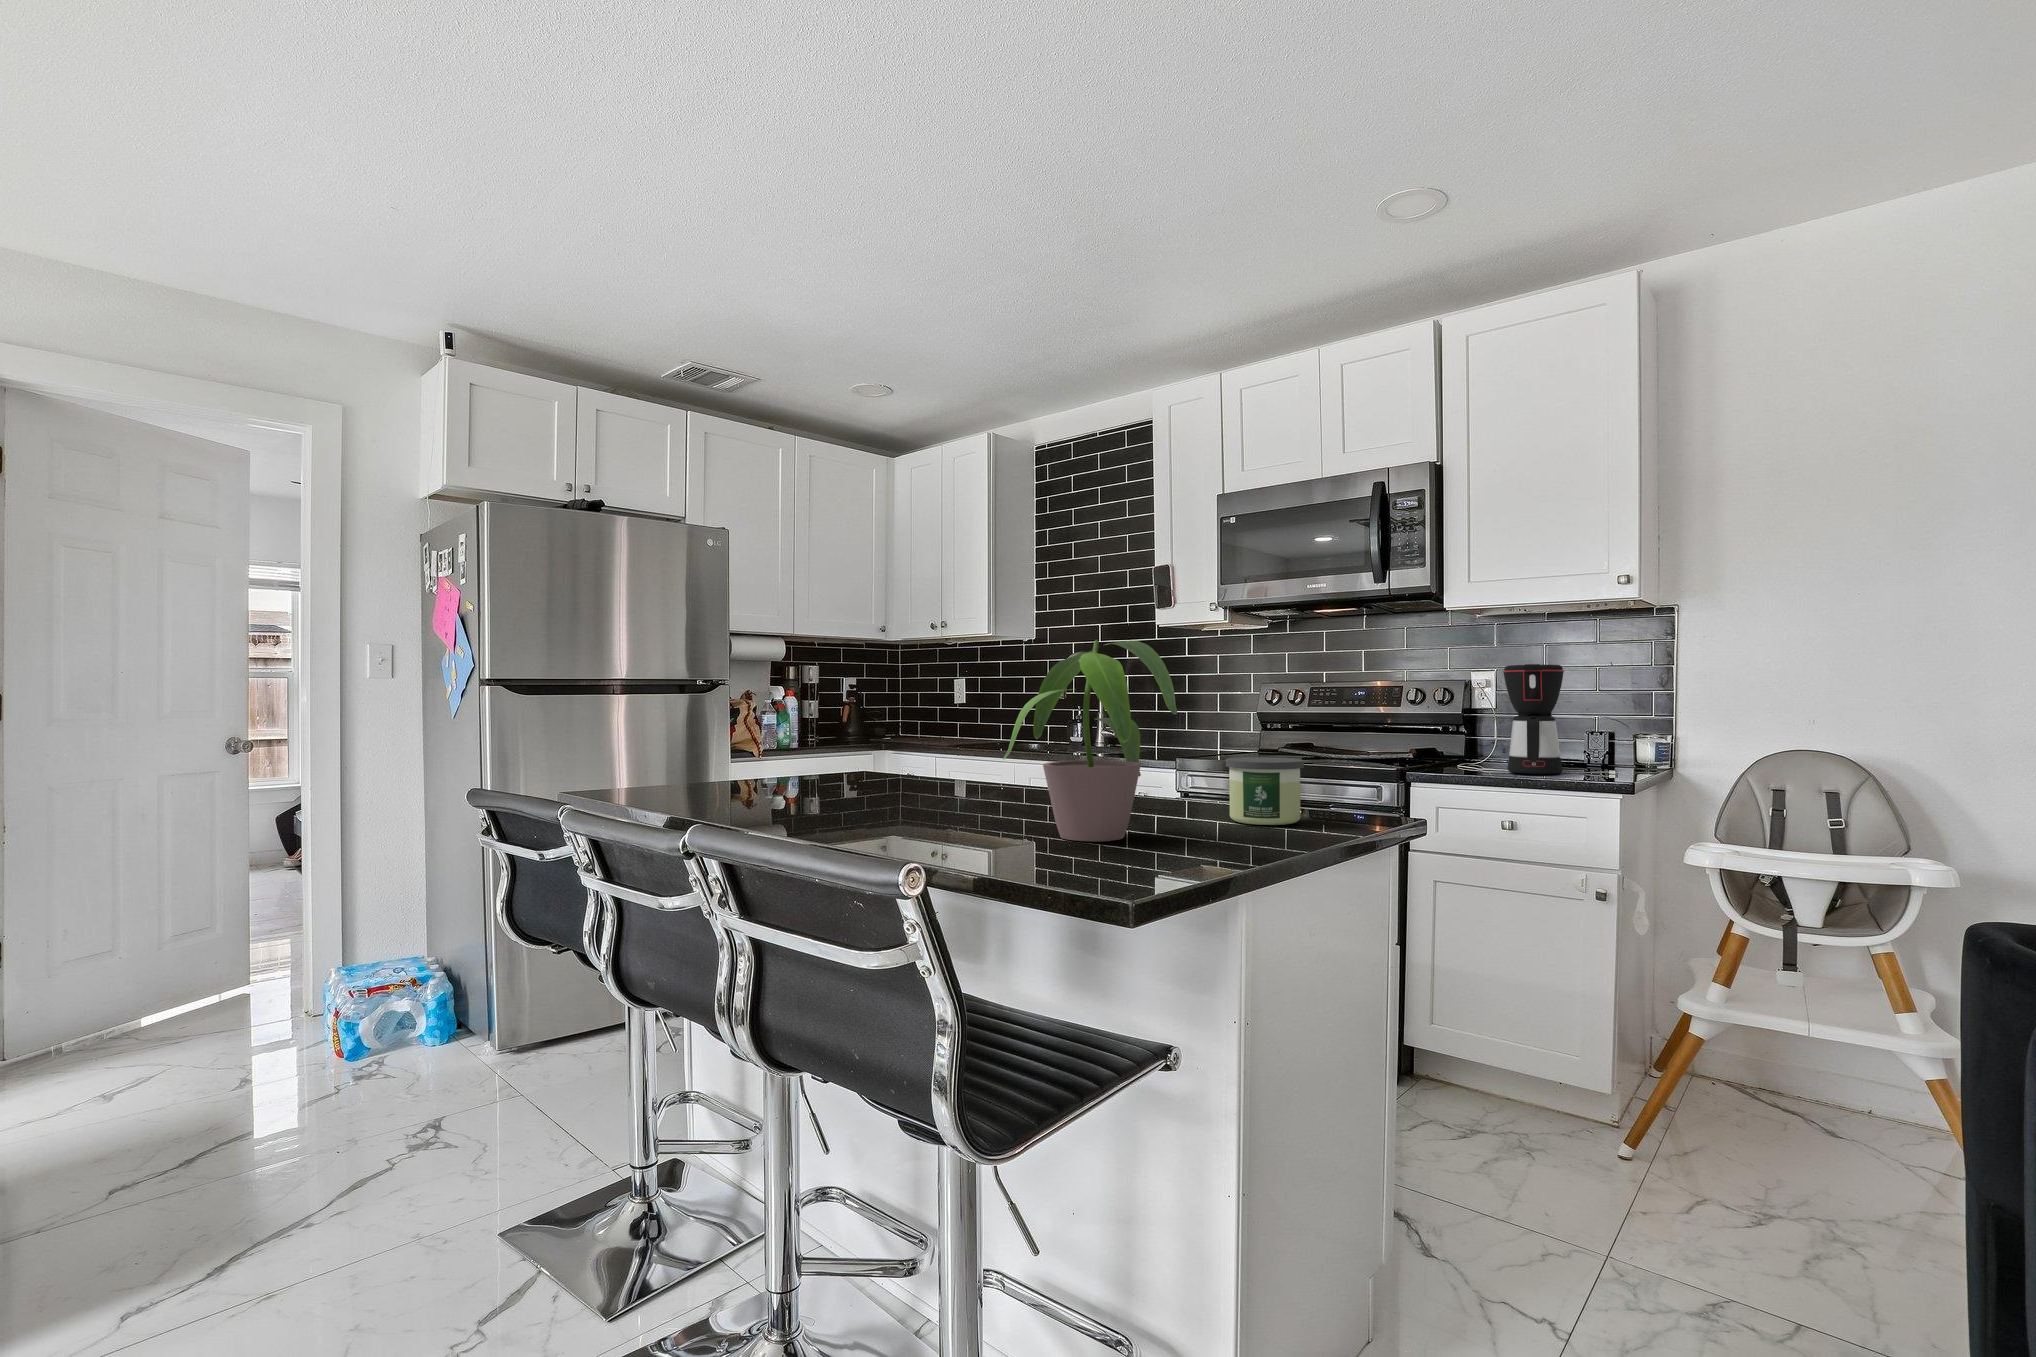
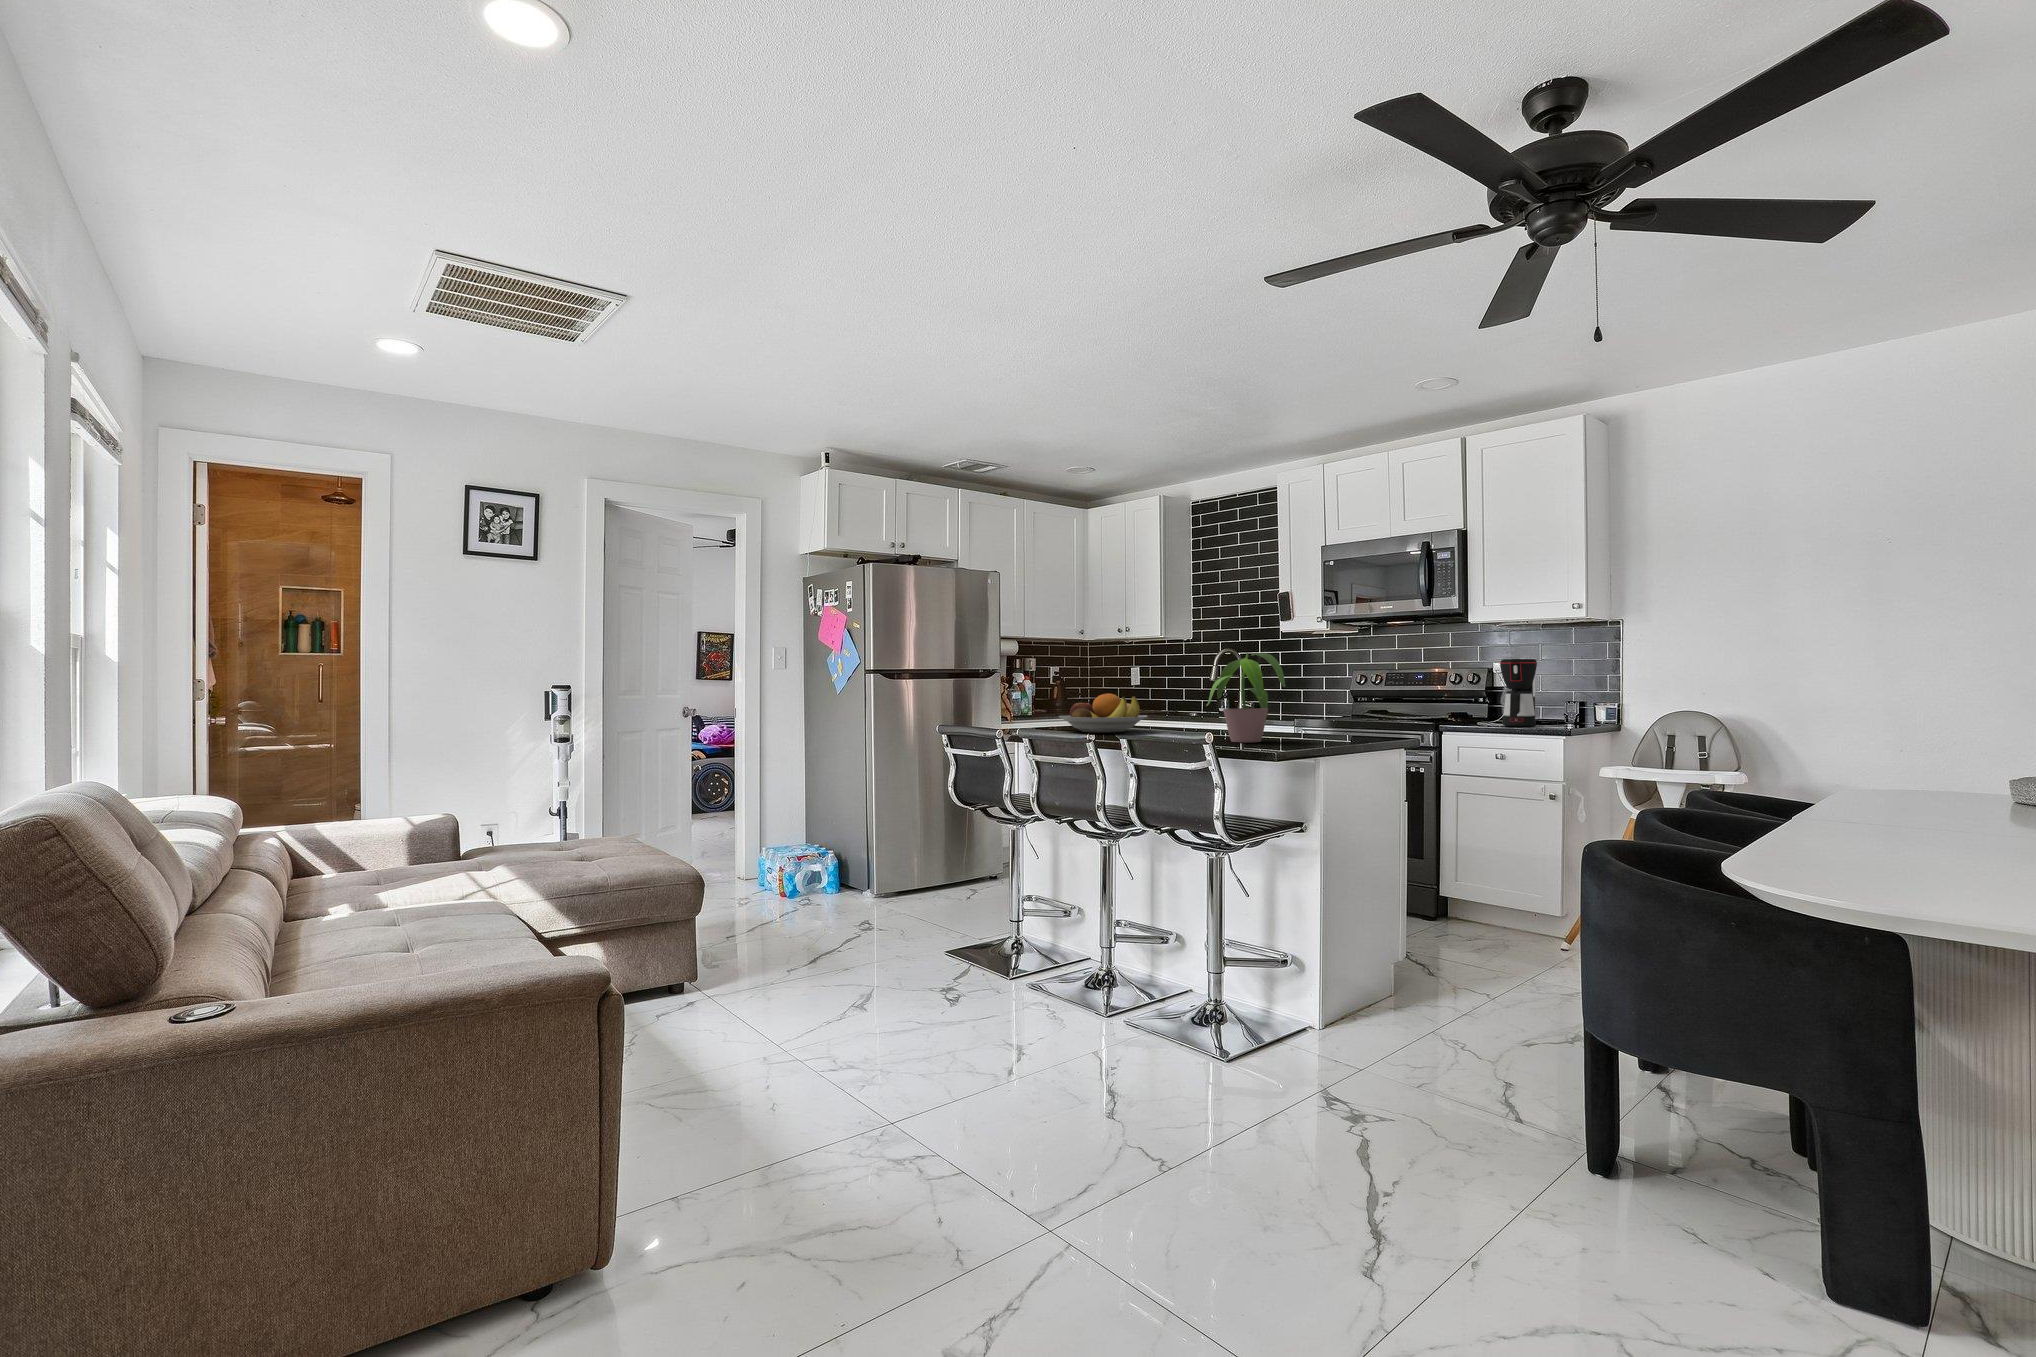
fruit bowl: none [730,725,909,804] -> present [1059,694,1148,733]
candle: present [1226,757,1304,825] -> none [1310,708,1349,739]

